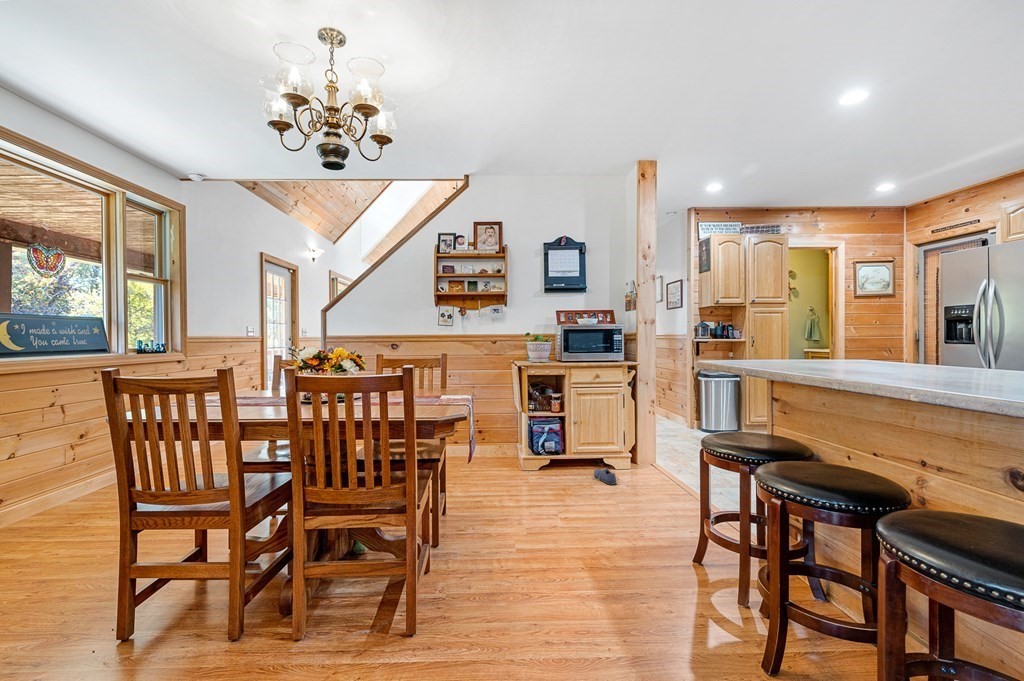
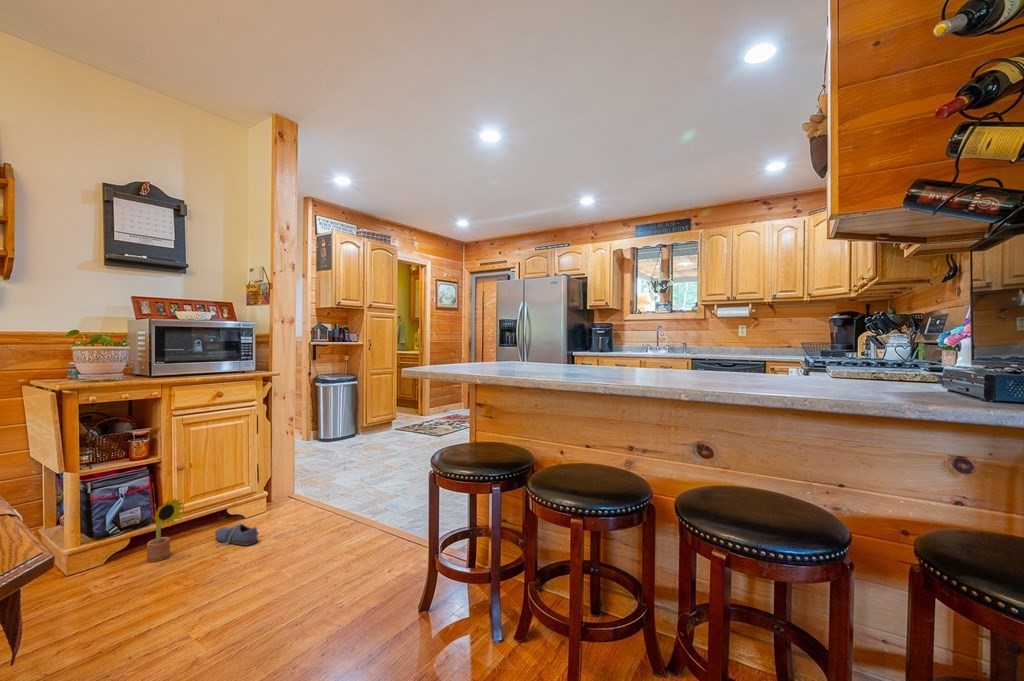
decorative plant: none [557,439,576,477] -> present [147,499,185,562]

